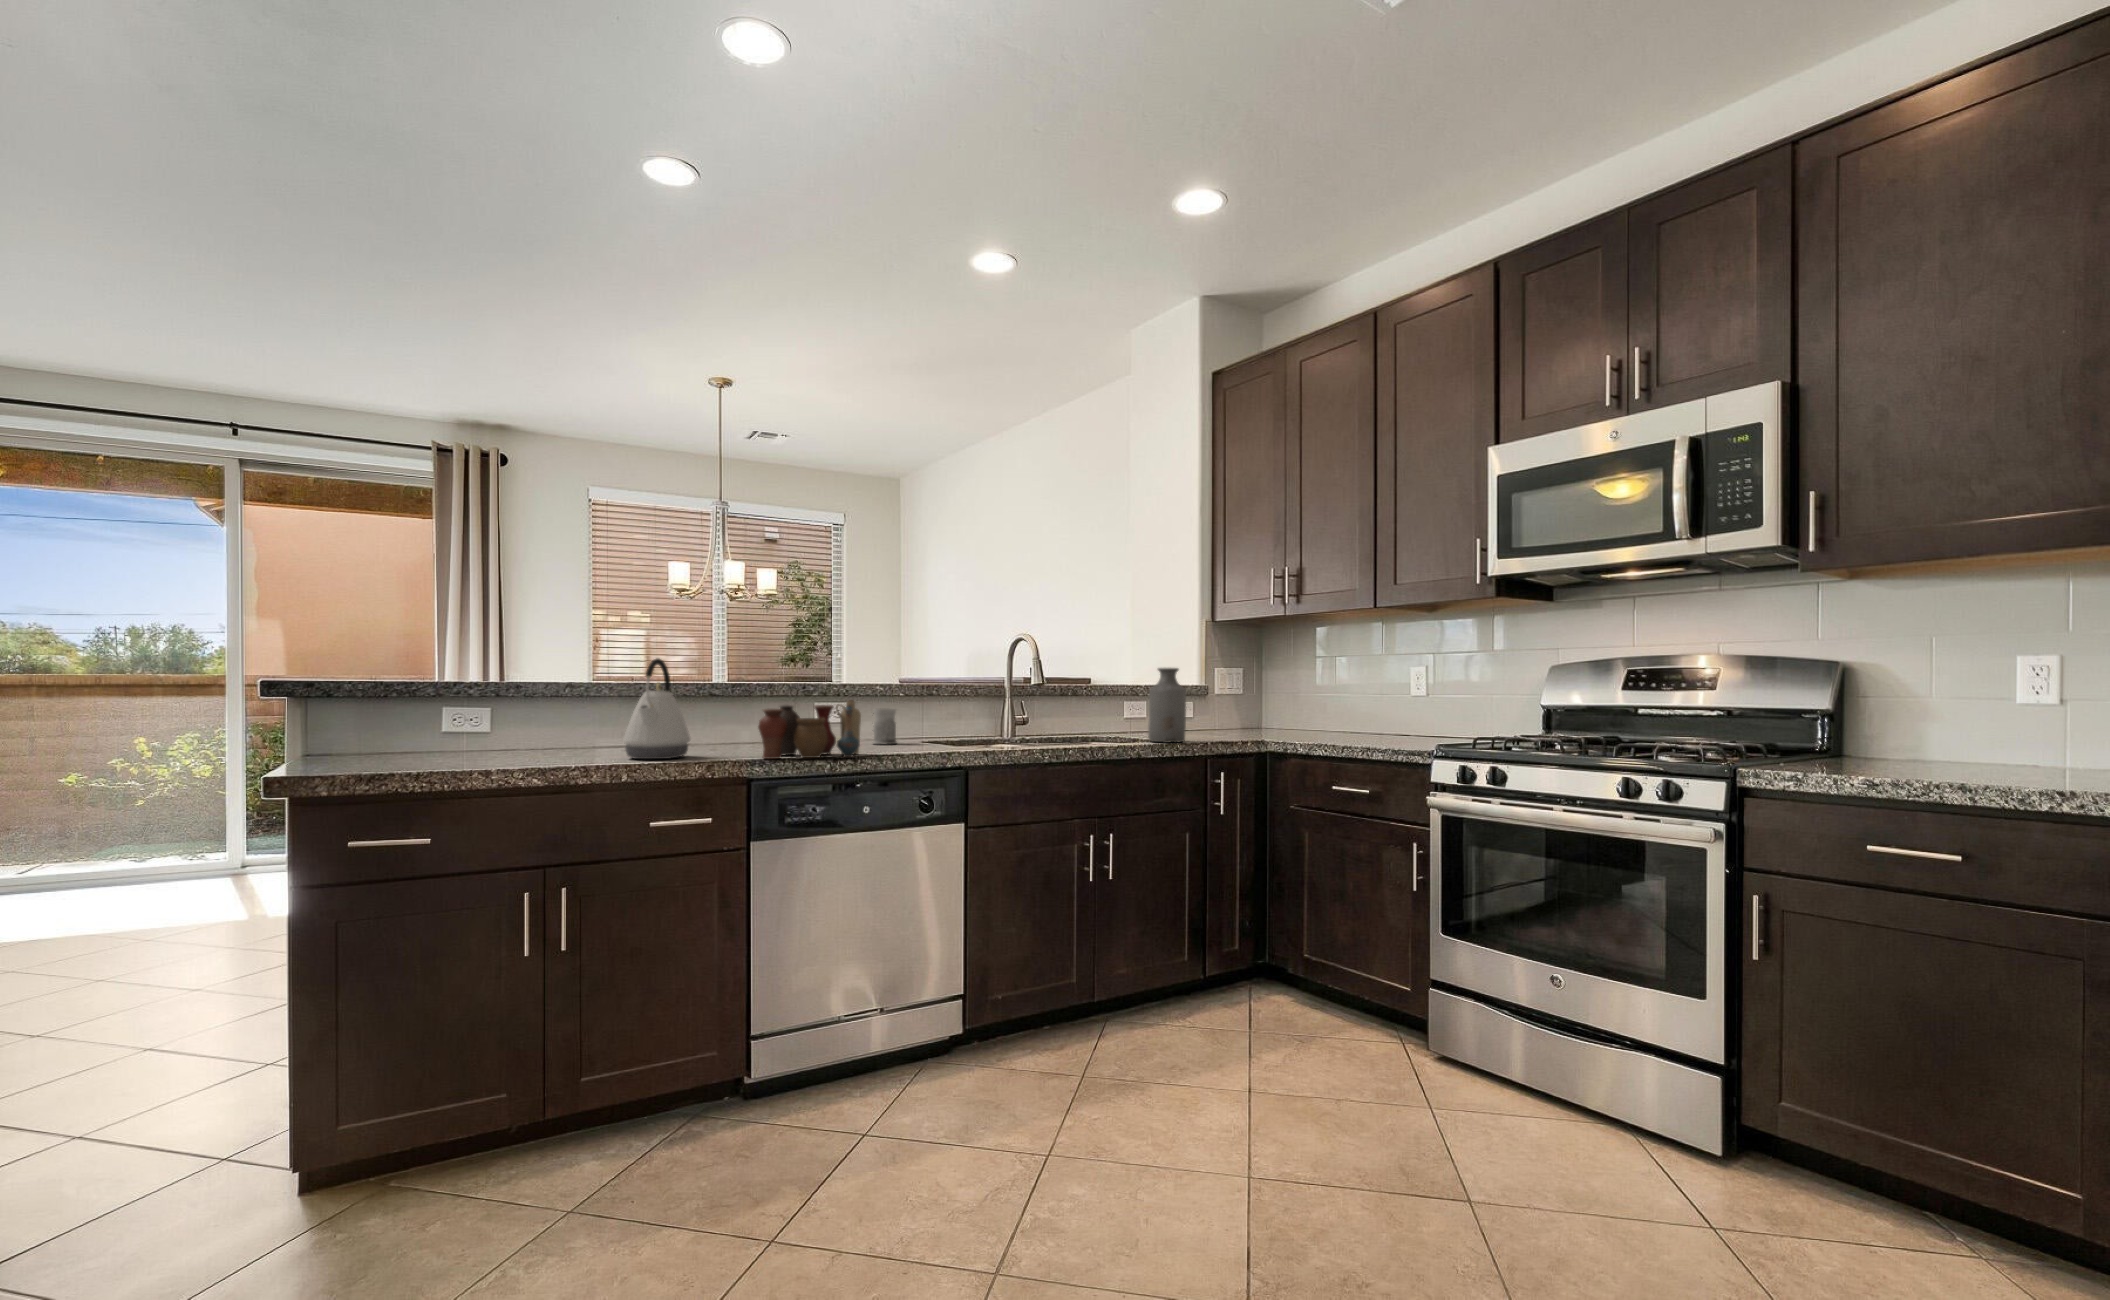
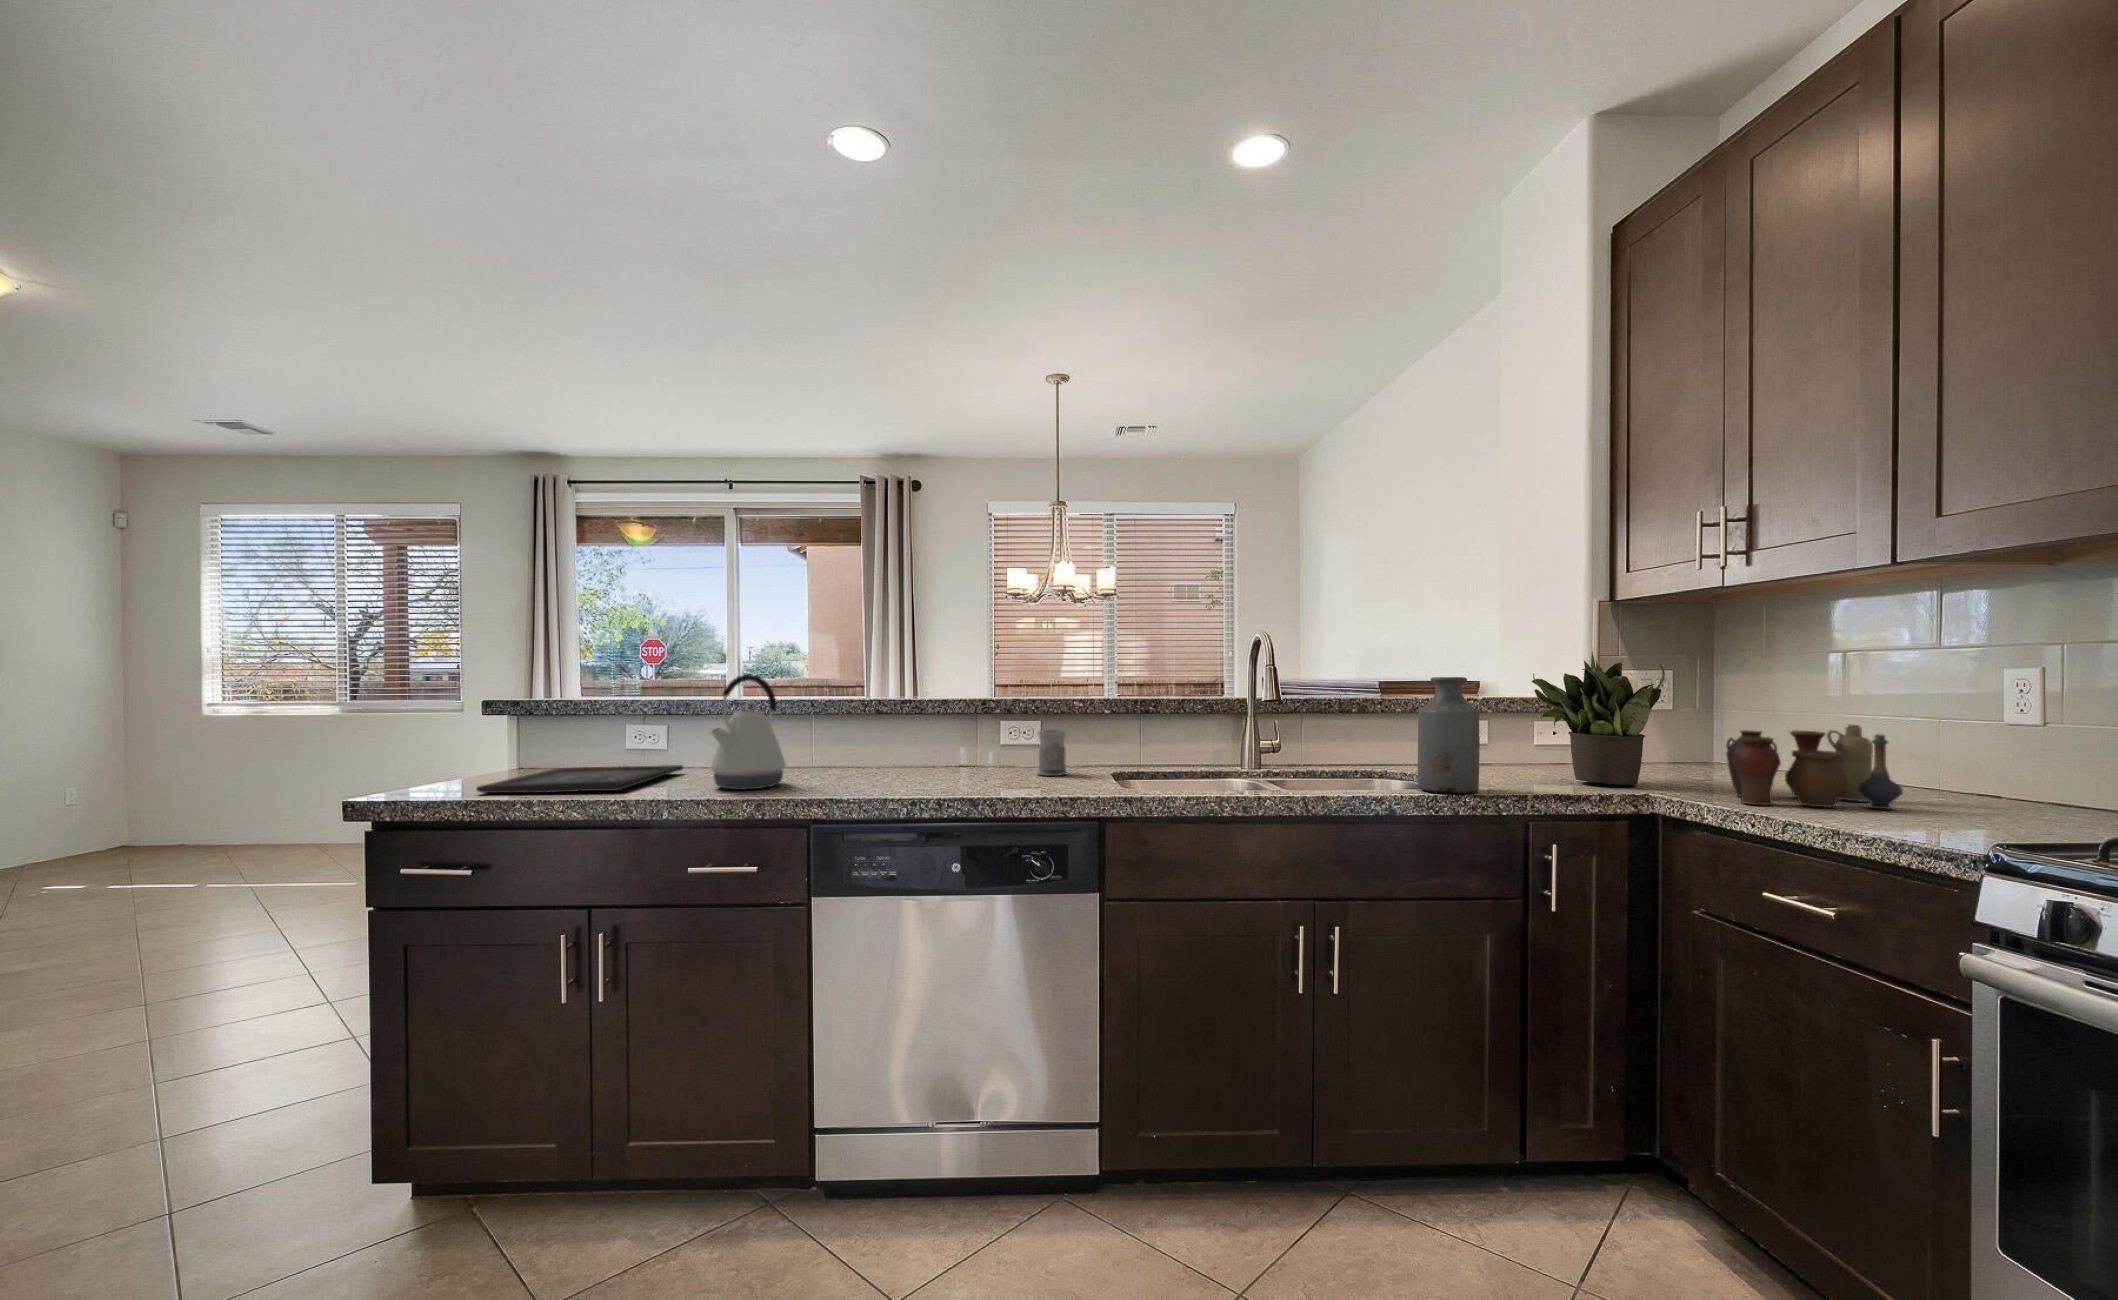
potted plant: none [1196,652,1273,736] -> present [1532,652,1665,785]
vase: present [758,700,861,759] -> present [1726,725,1903,809]
tray: none [394,746,554,770] -> present [476,765,683,793]

